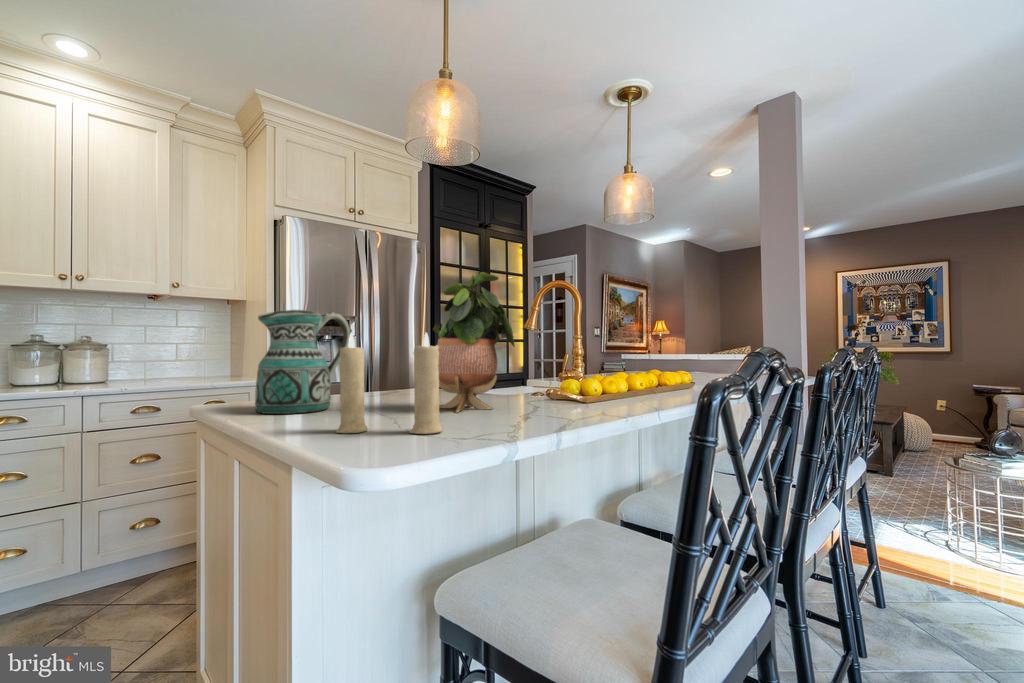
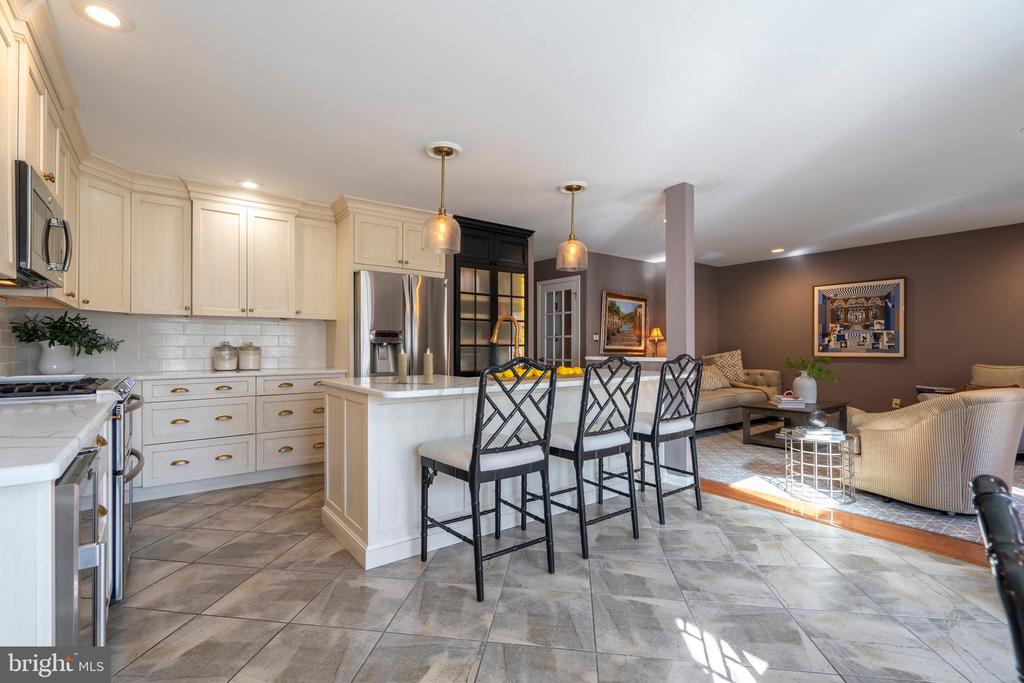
potted plant: present [433,272,515,412] -> none [437,320,472,381]
ceramic pitcher: present [255,310,350,414] -> none [363,337,401,380]

